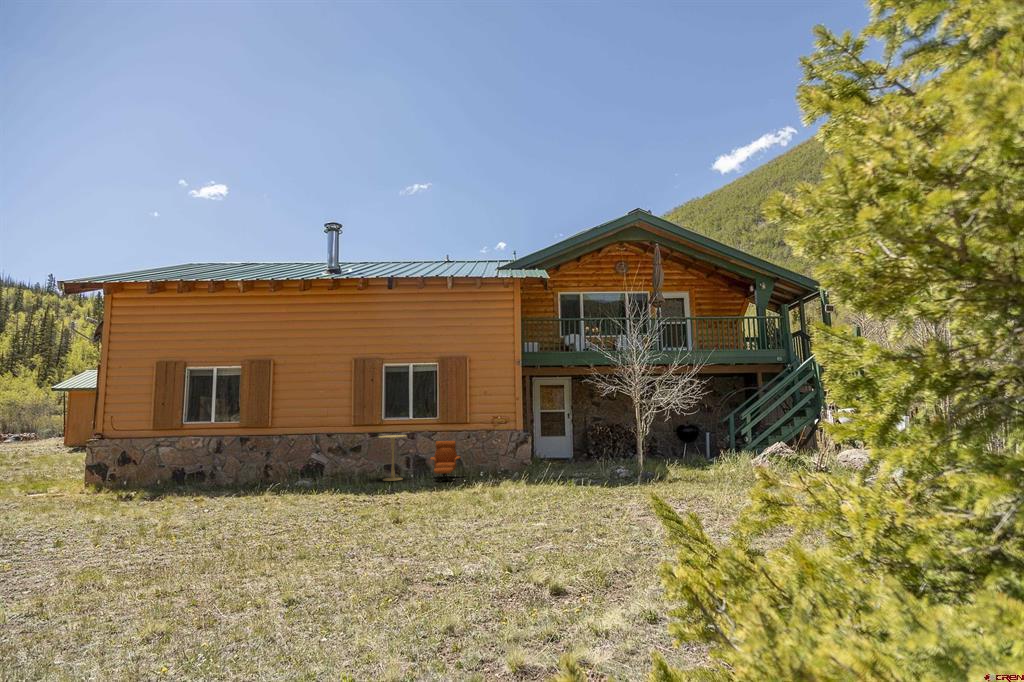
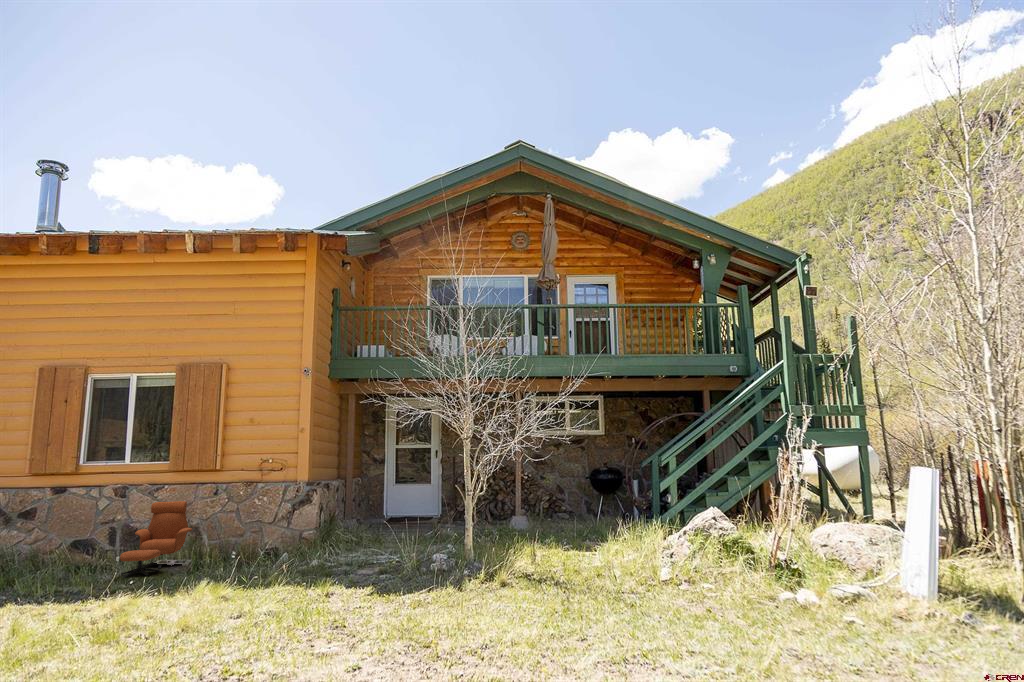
pedestal table: present [379,435,406,481] -> none [47,492,105,573]

